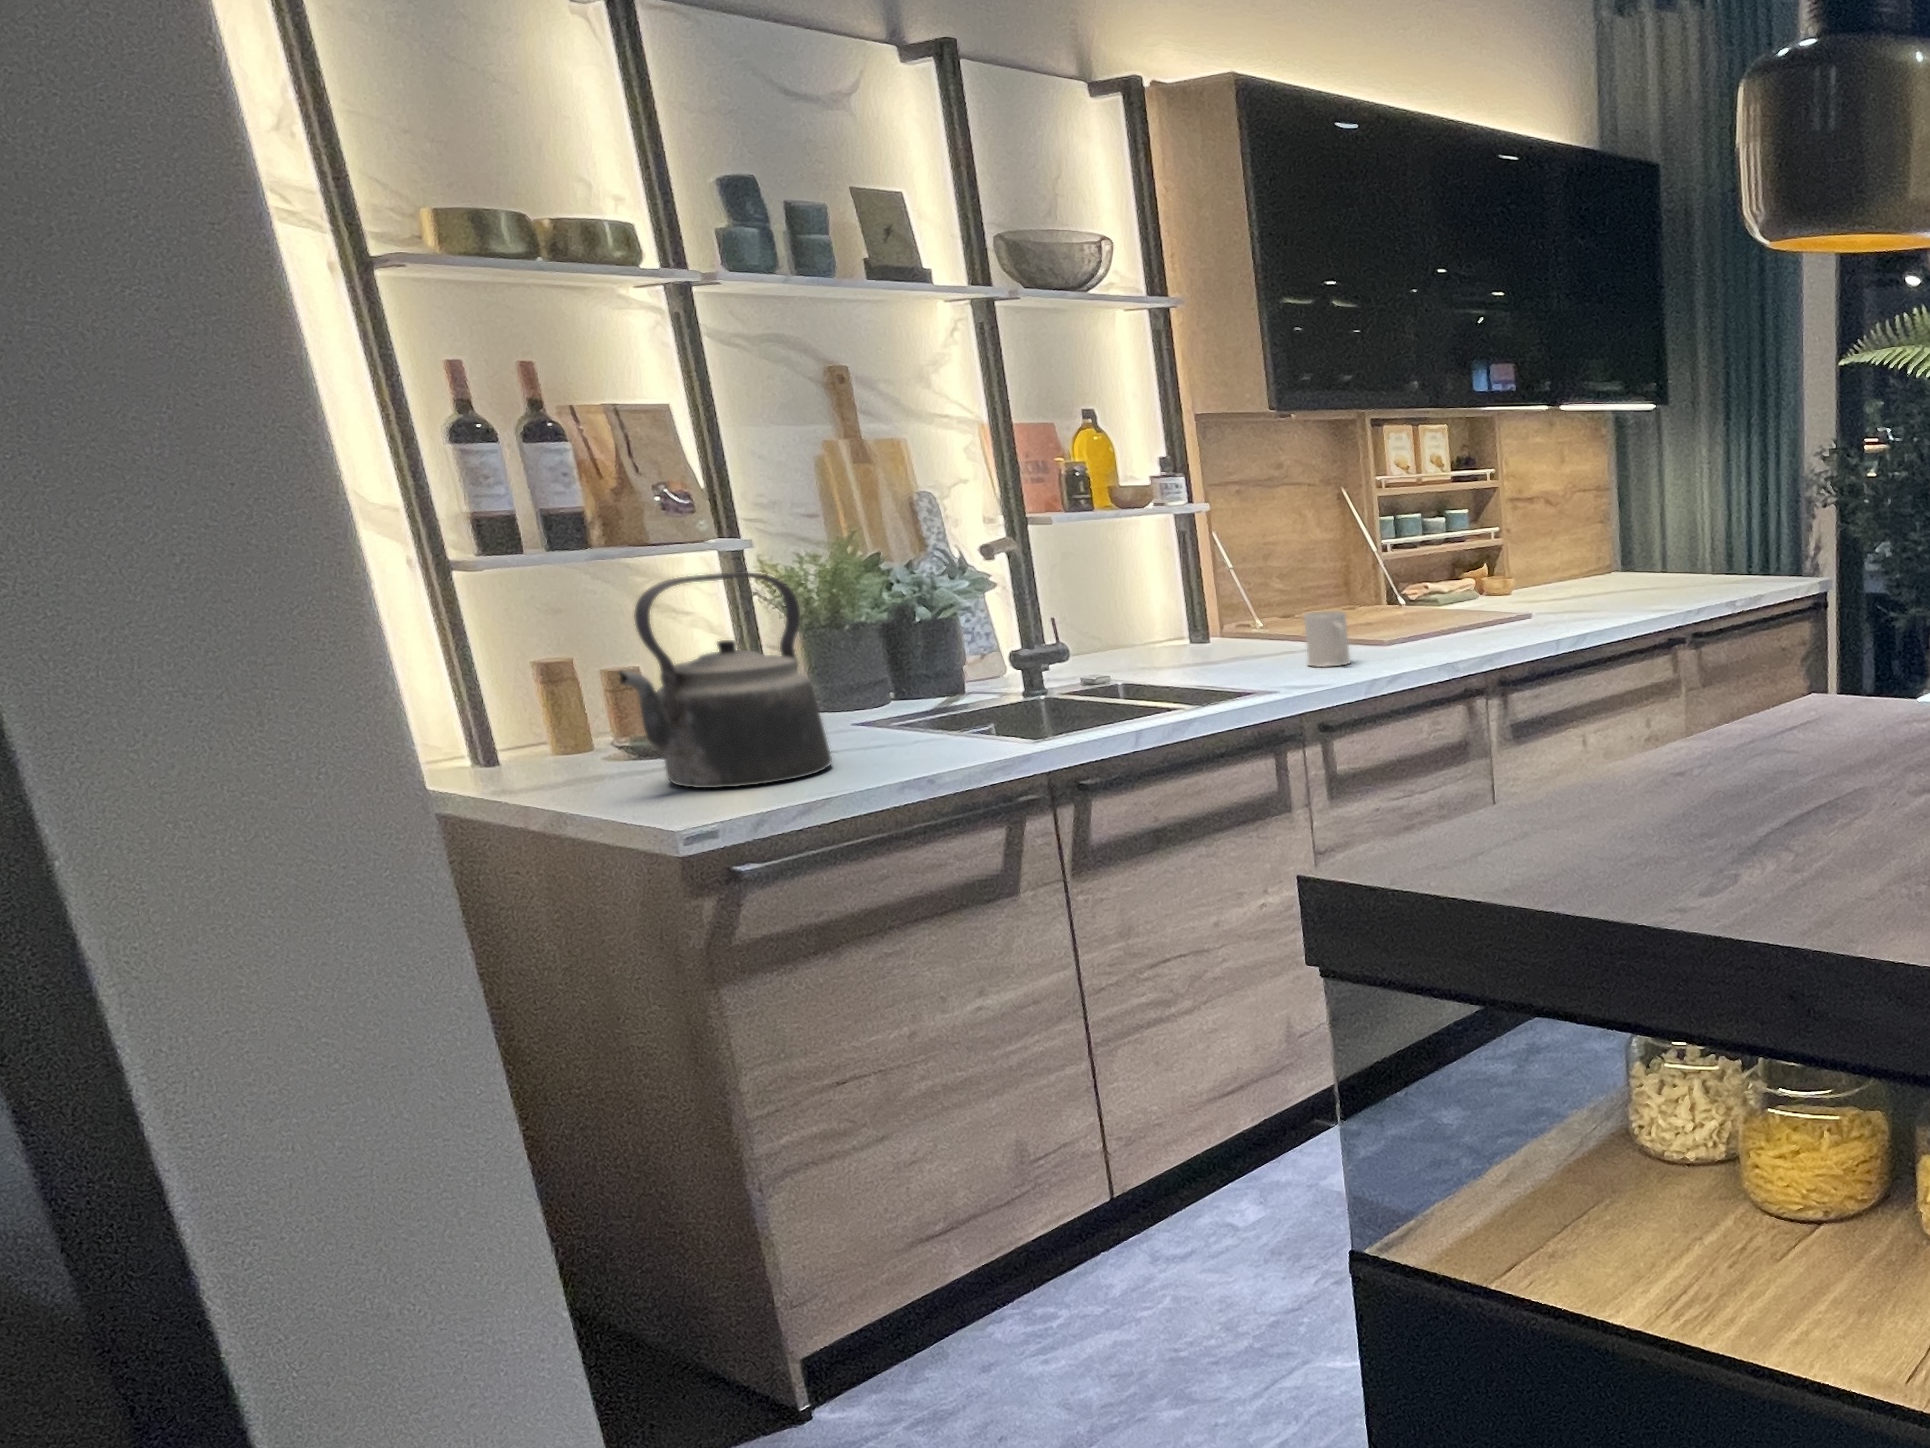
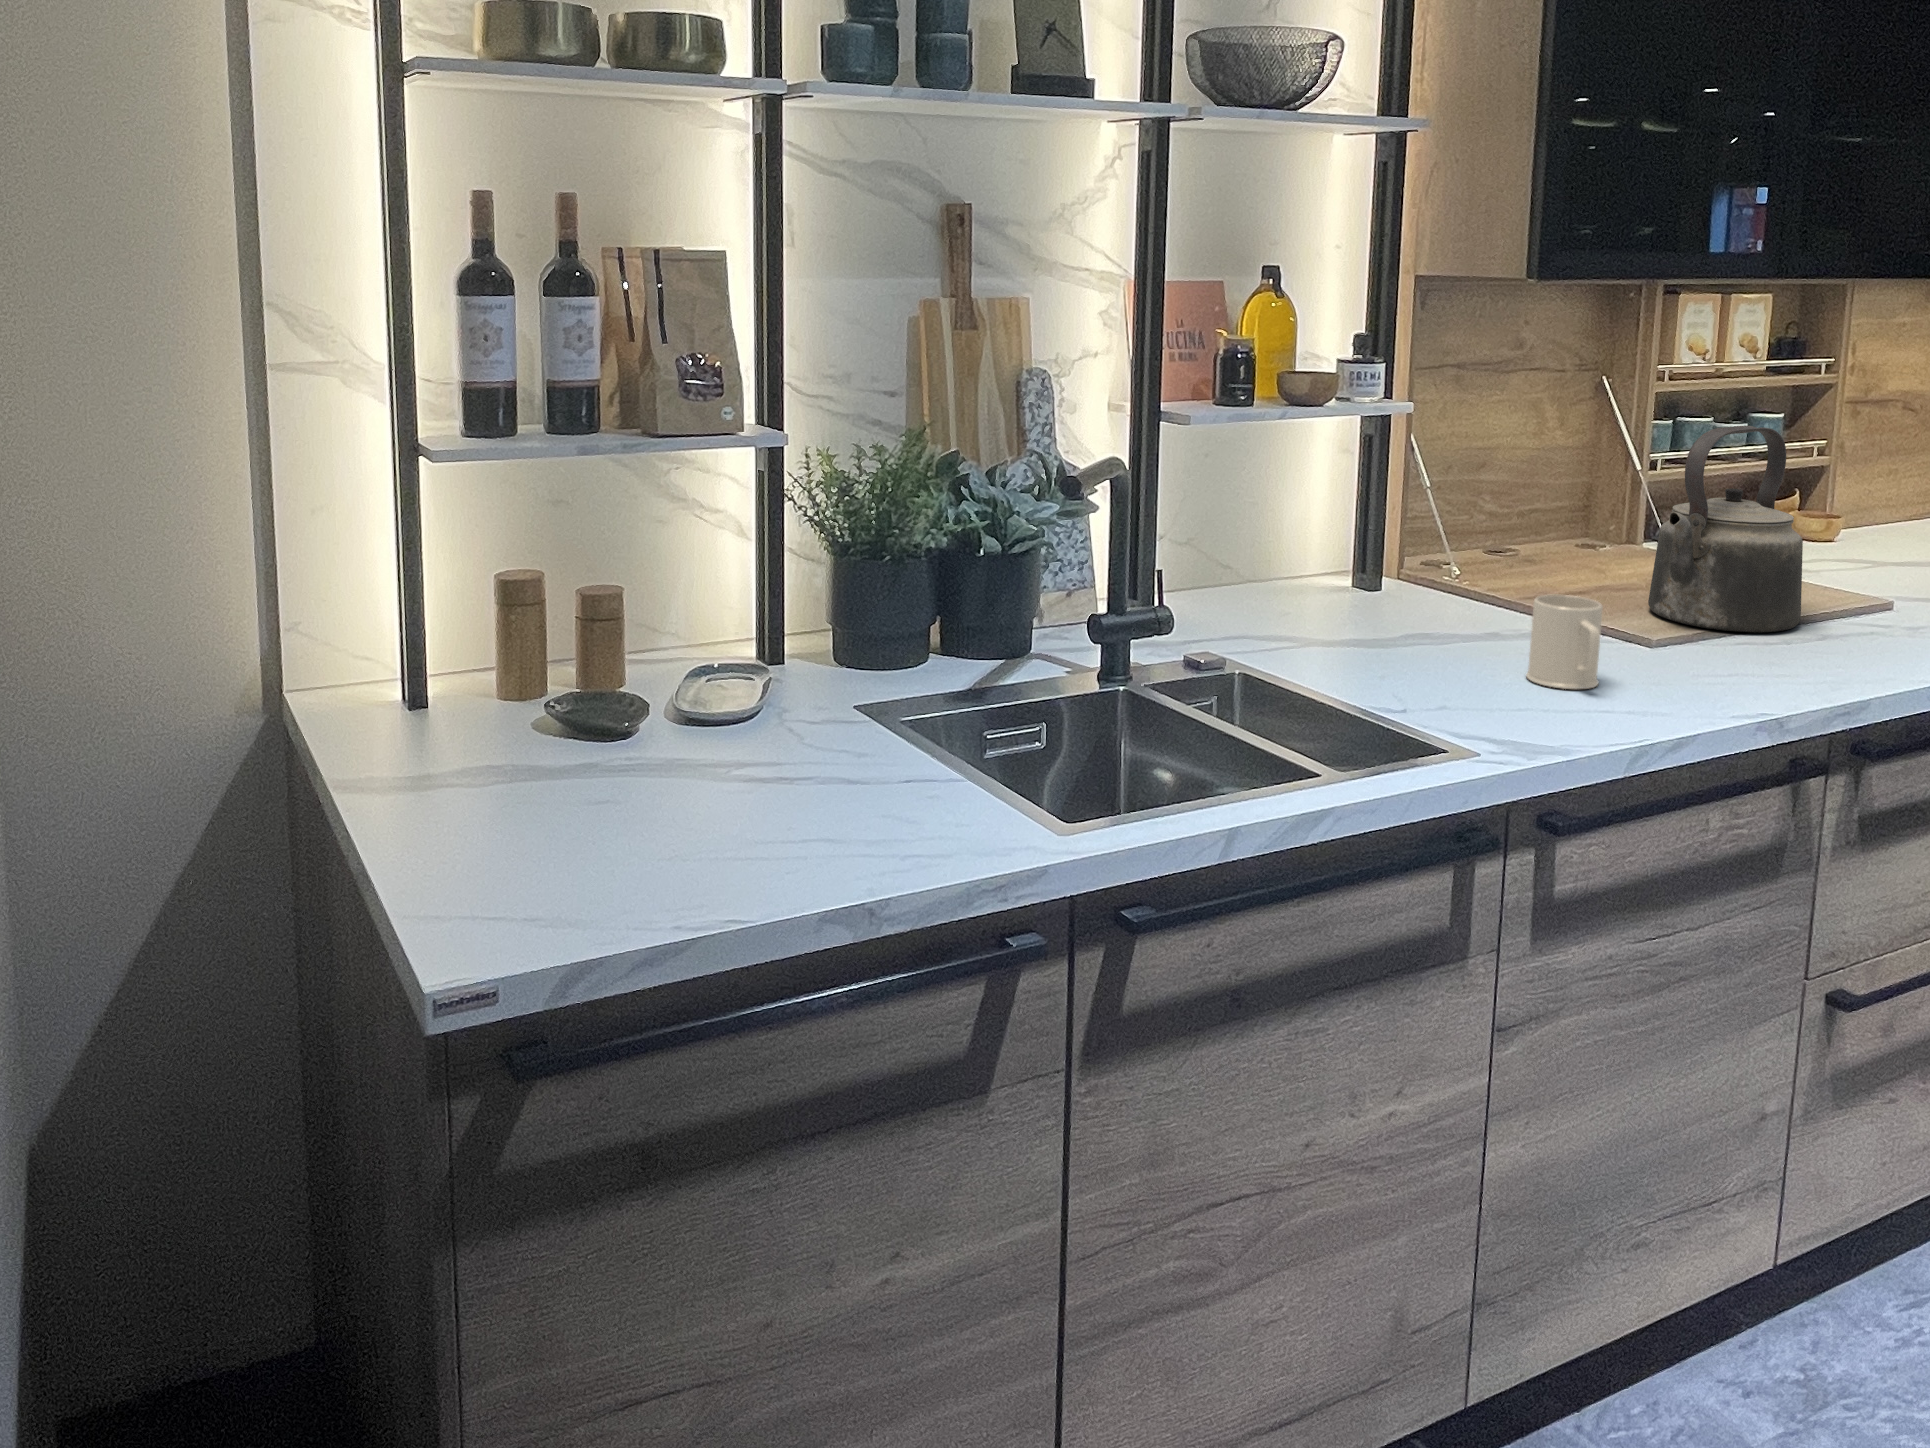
kettle: present [619,572,832,788] -> present [1648,426,1803,632]

